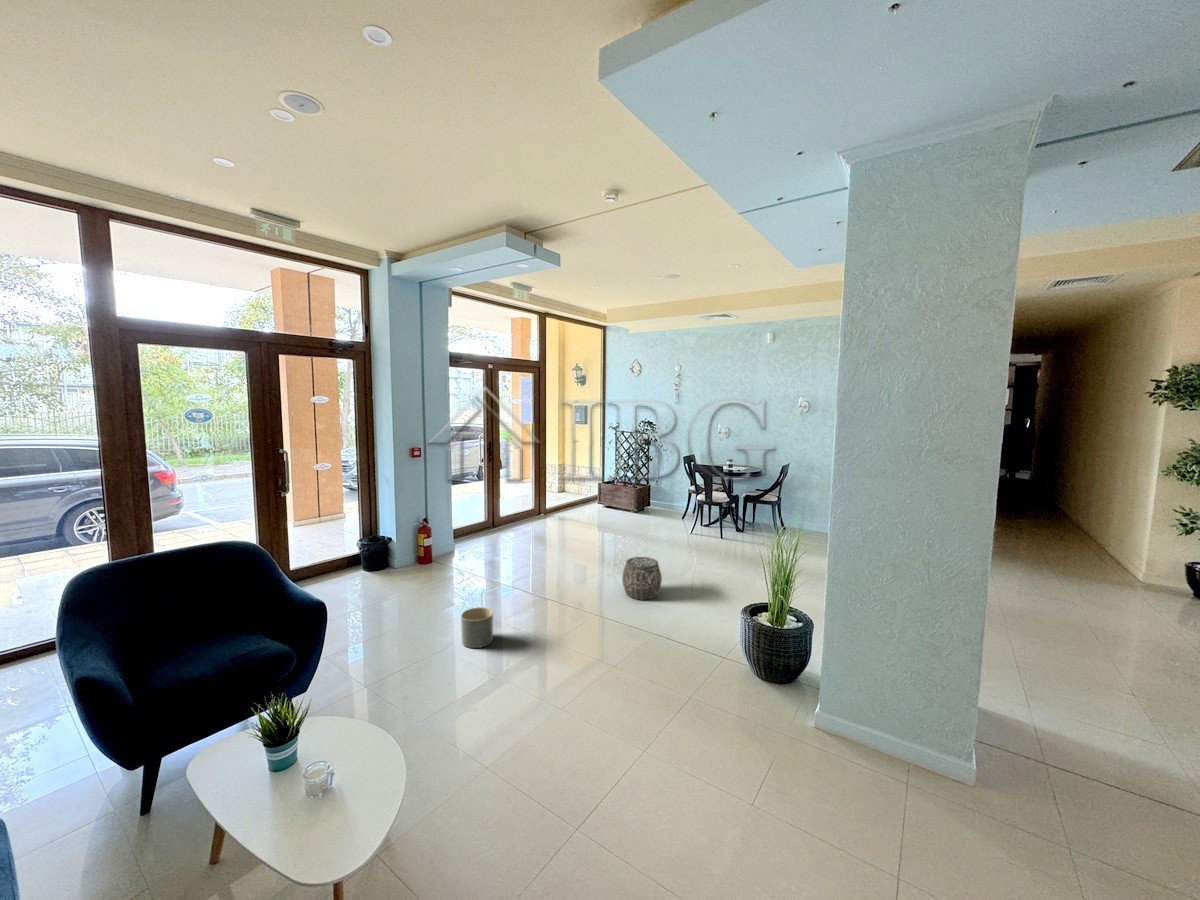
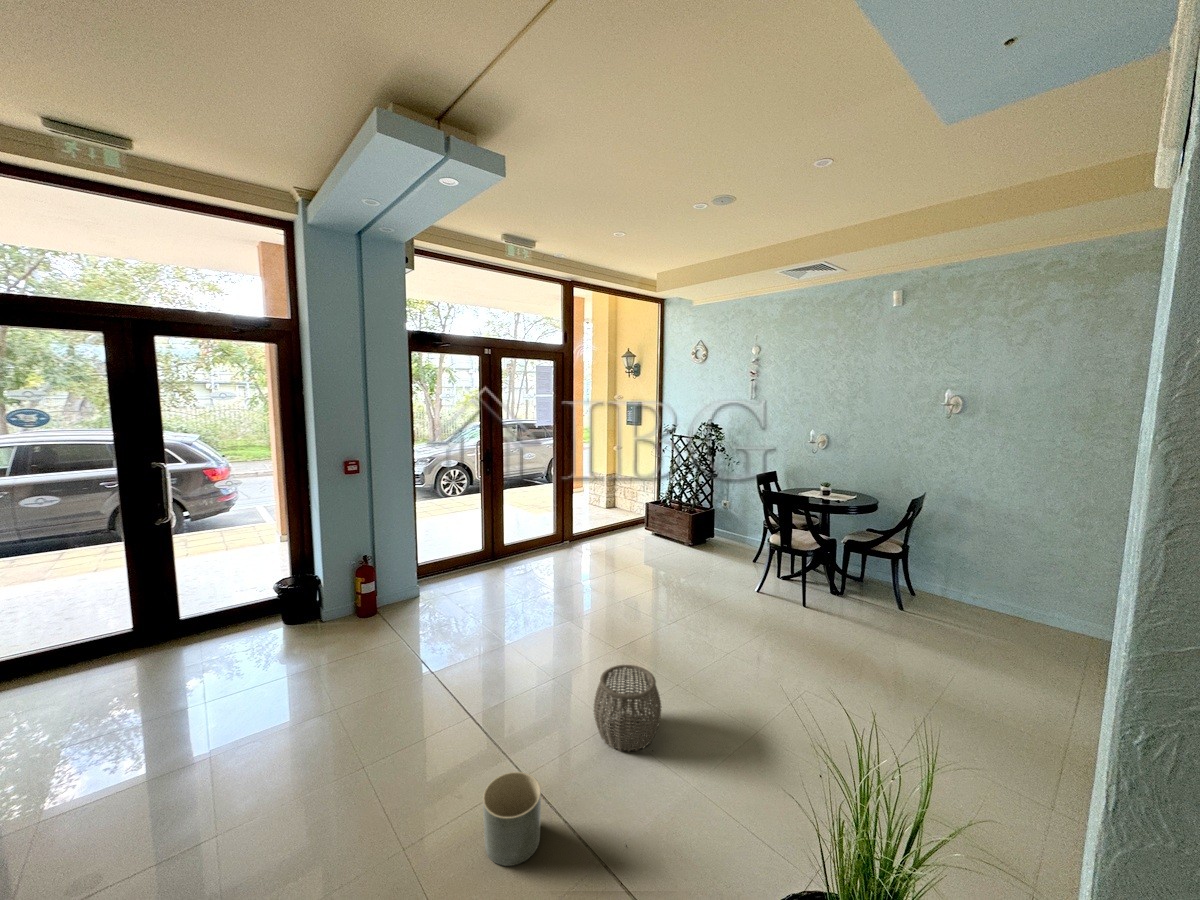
planter: present [461,607,493,648] -> present [483,772,541,866]

